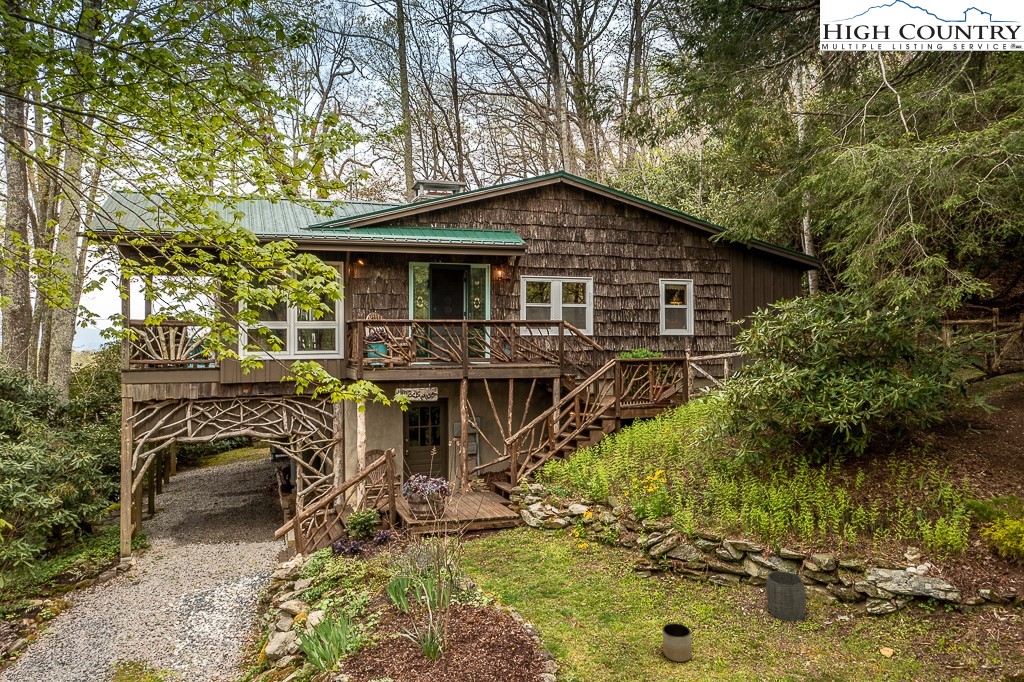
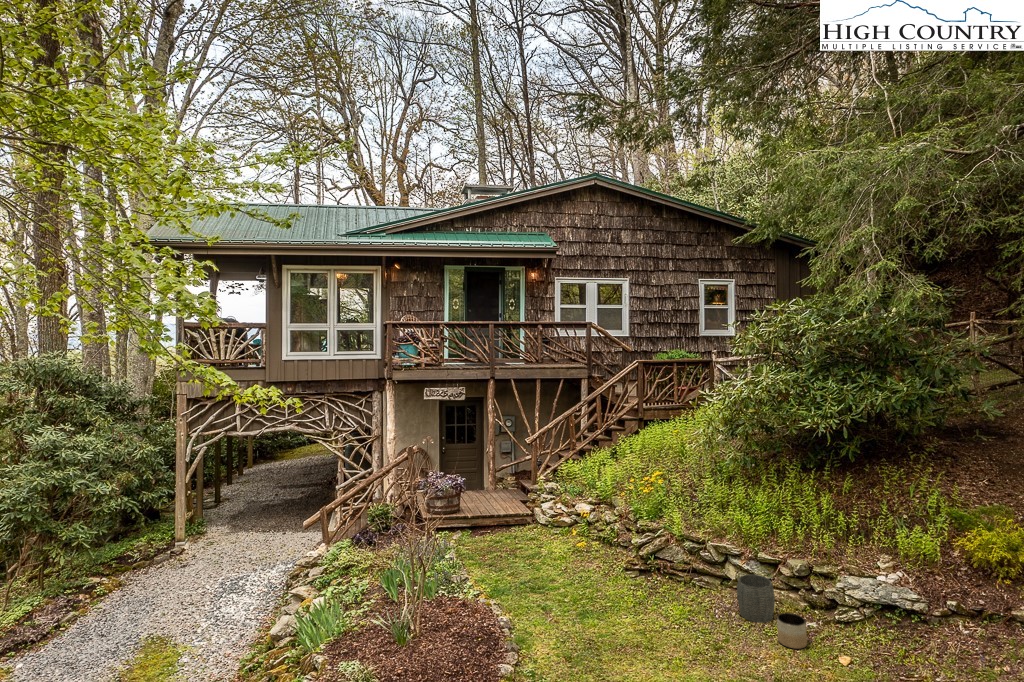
planter: present [663,623,692,662] -> present [777,613,807,649]

